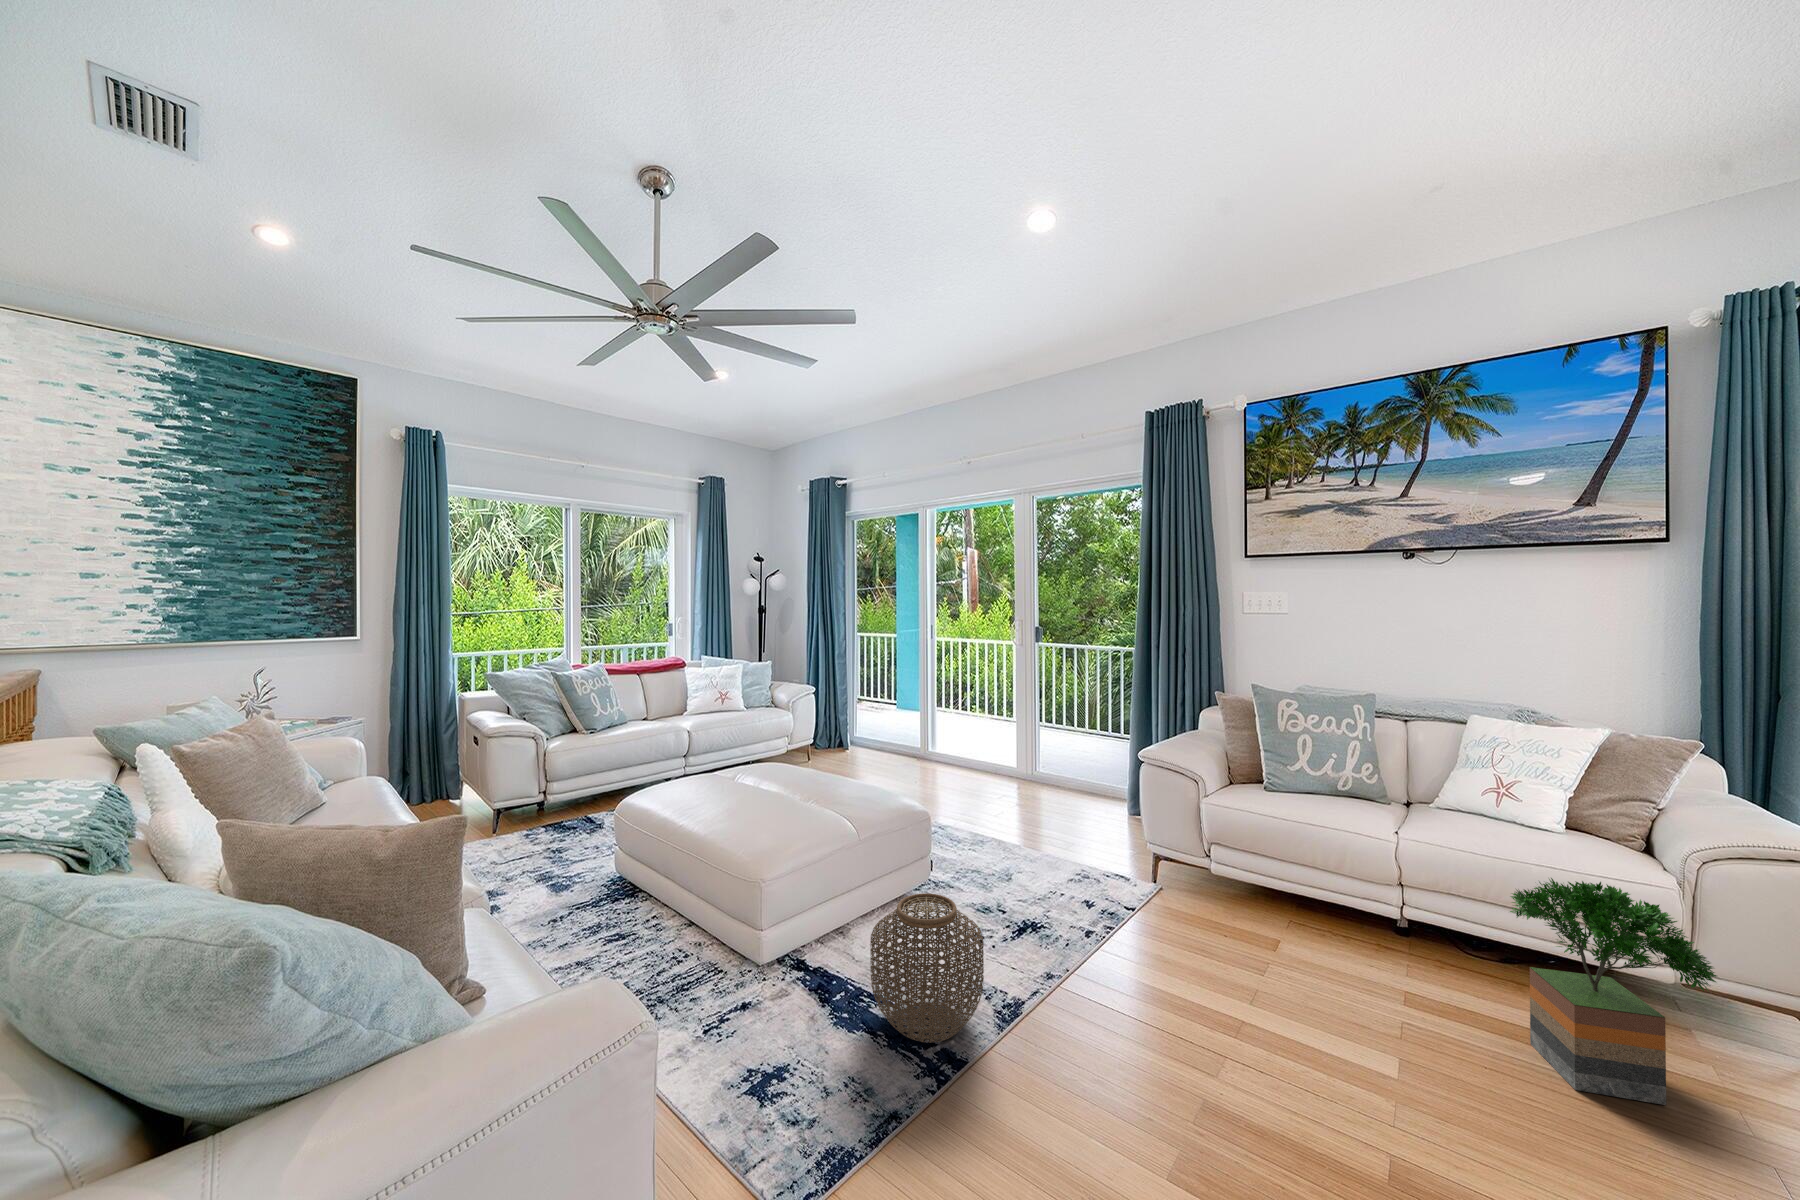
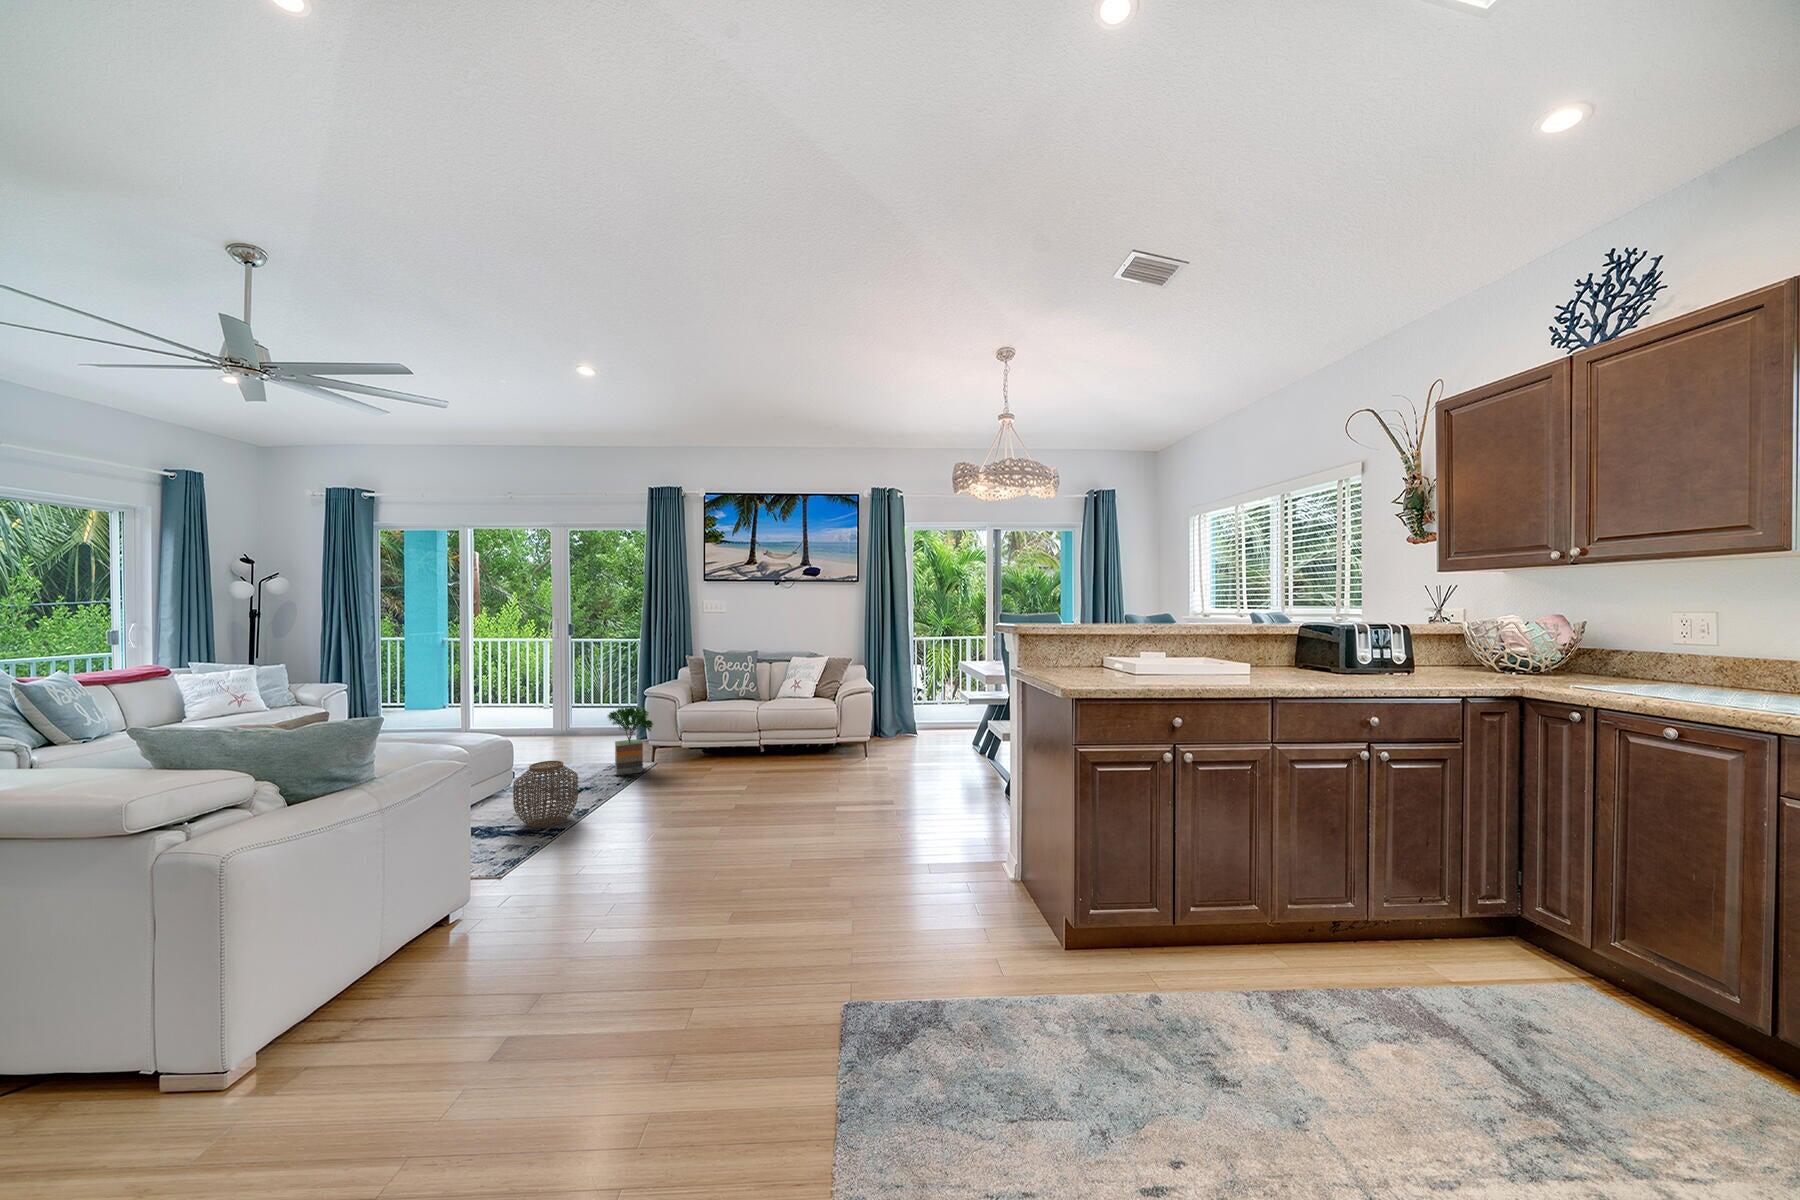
potted tree: present [1510,878,1717,1105] -> present [608,707,653,775]

